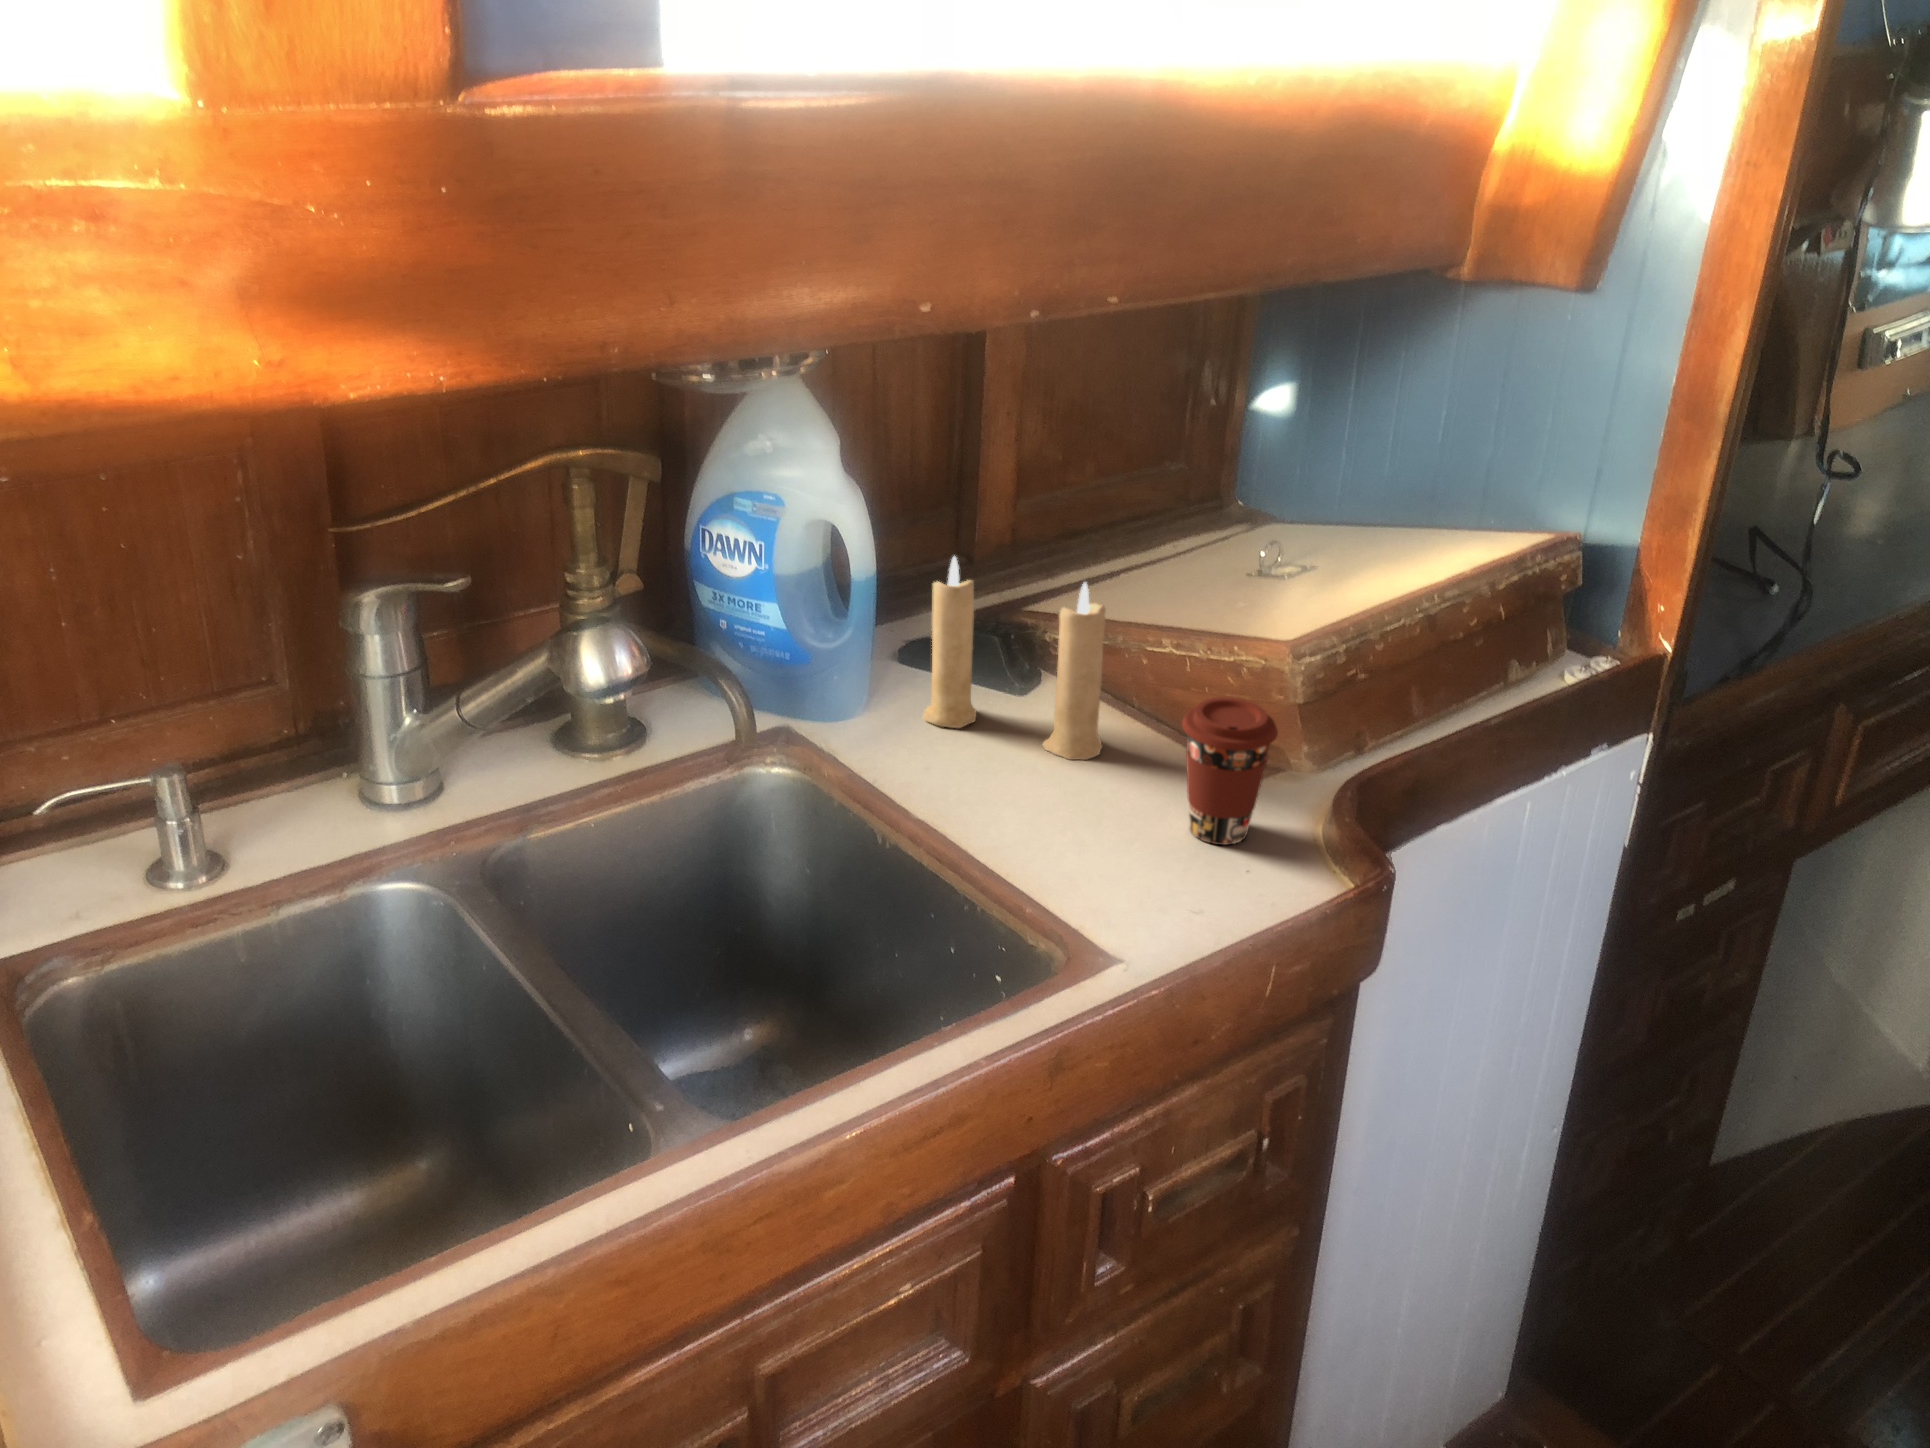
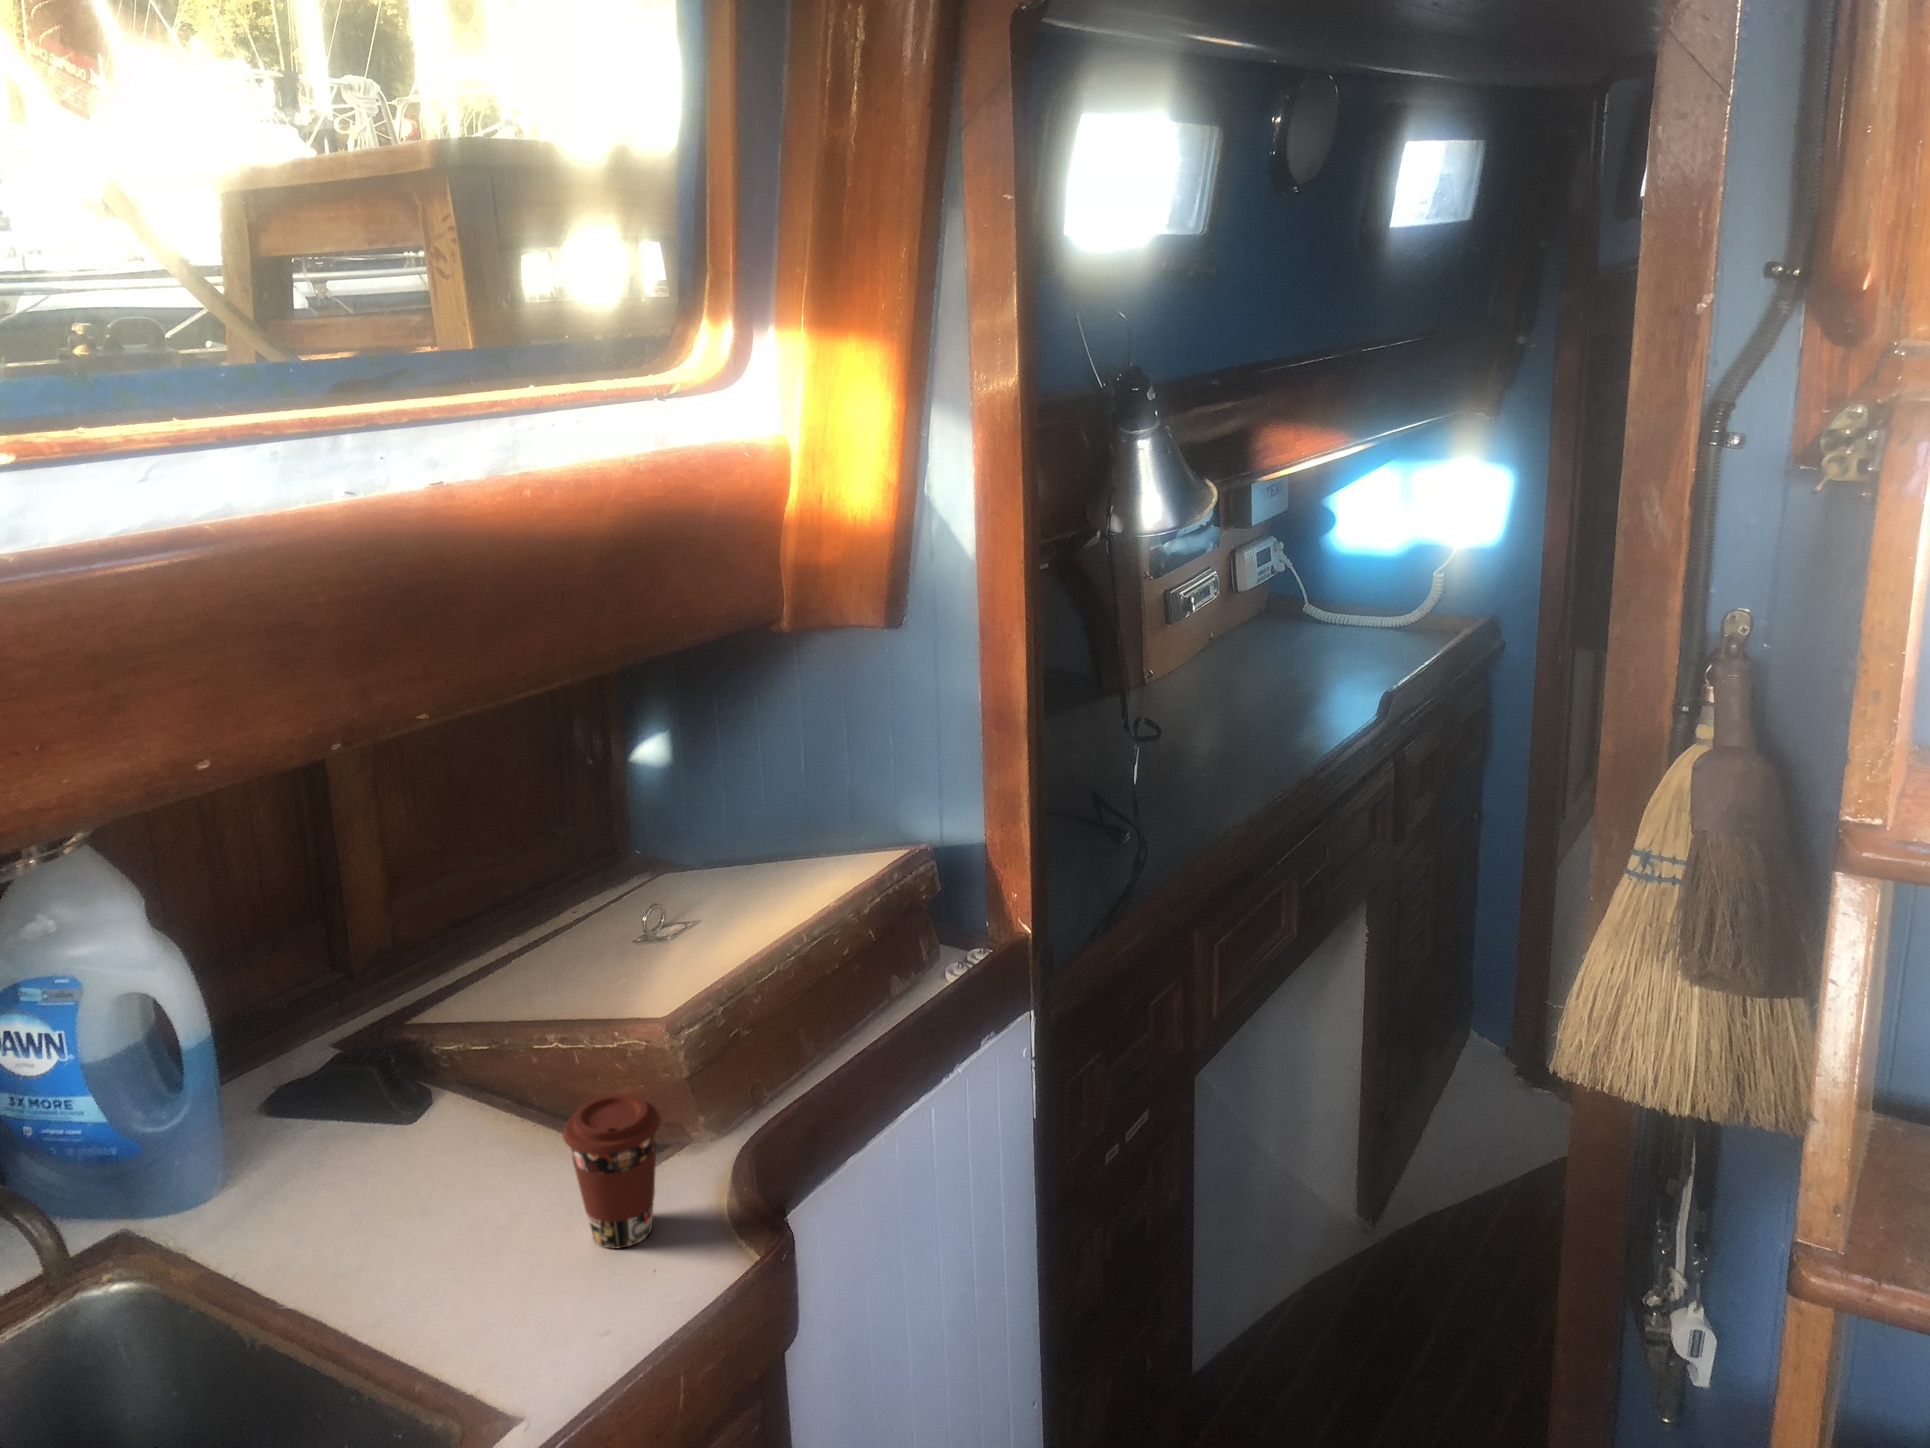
candle: present [922,556,1106,760] -> none [273,984,501,1188]

